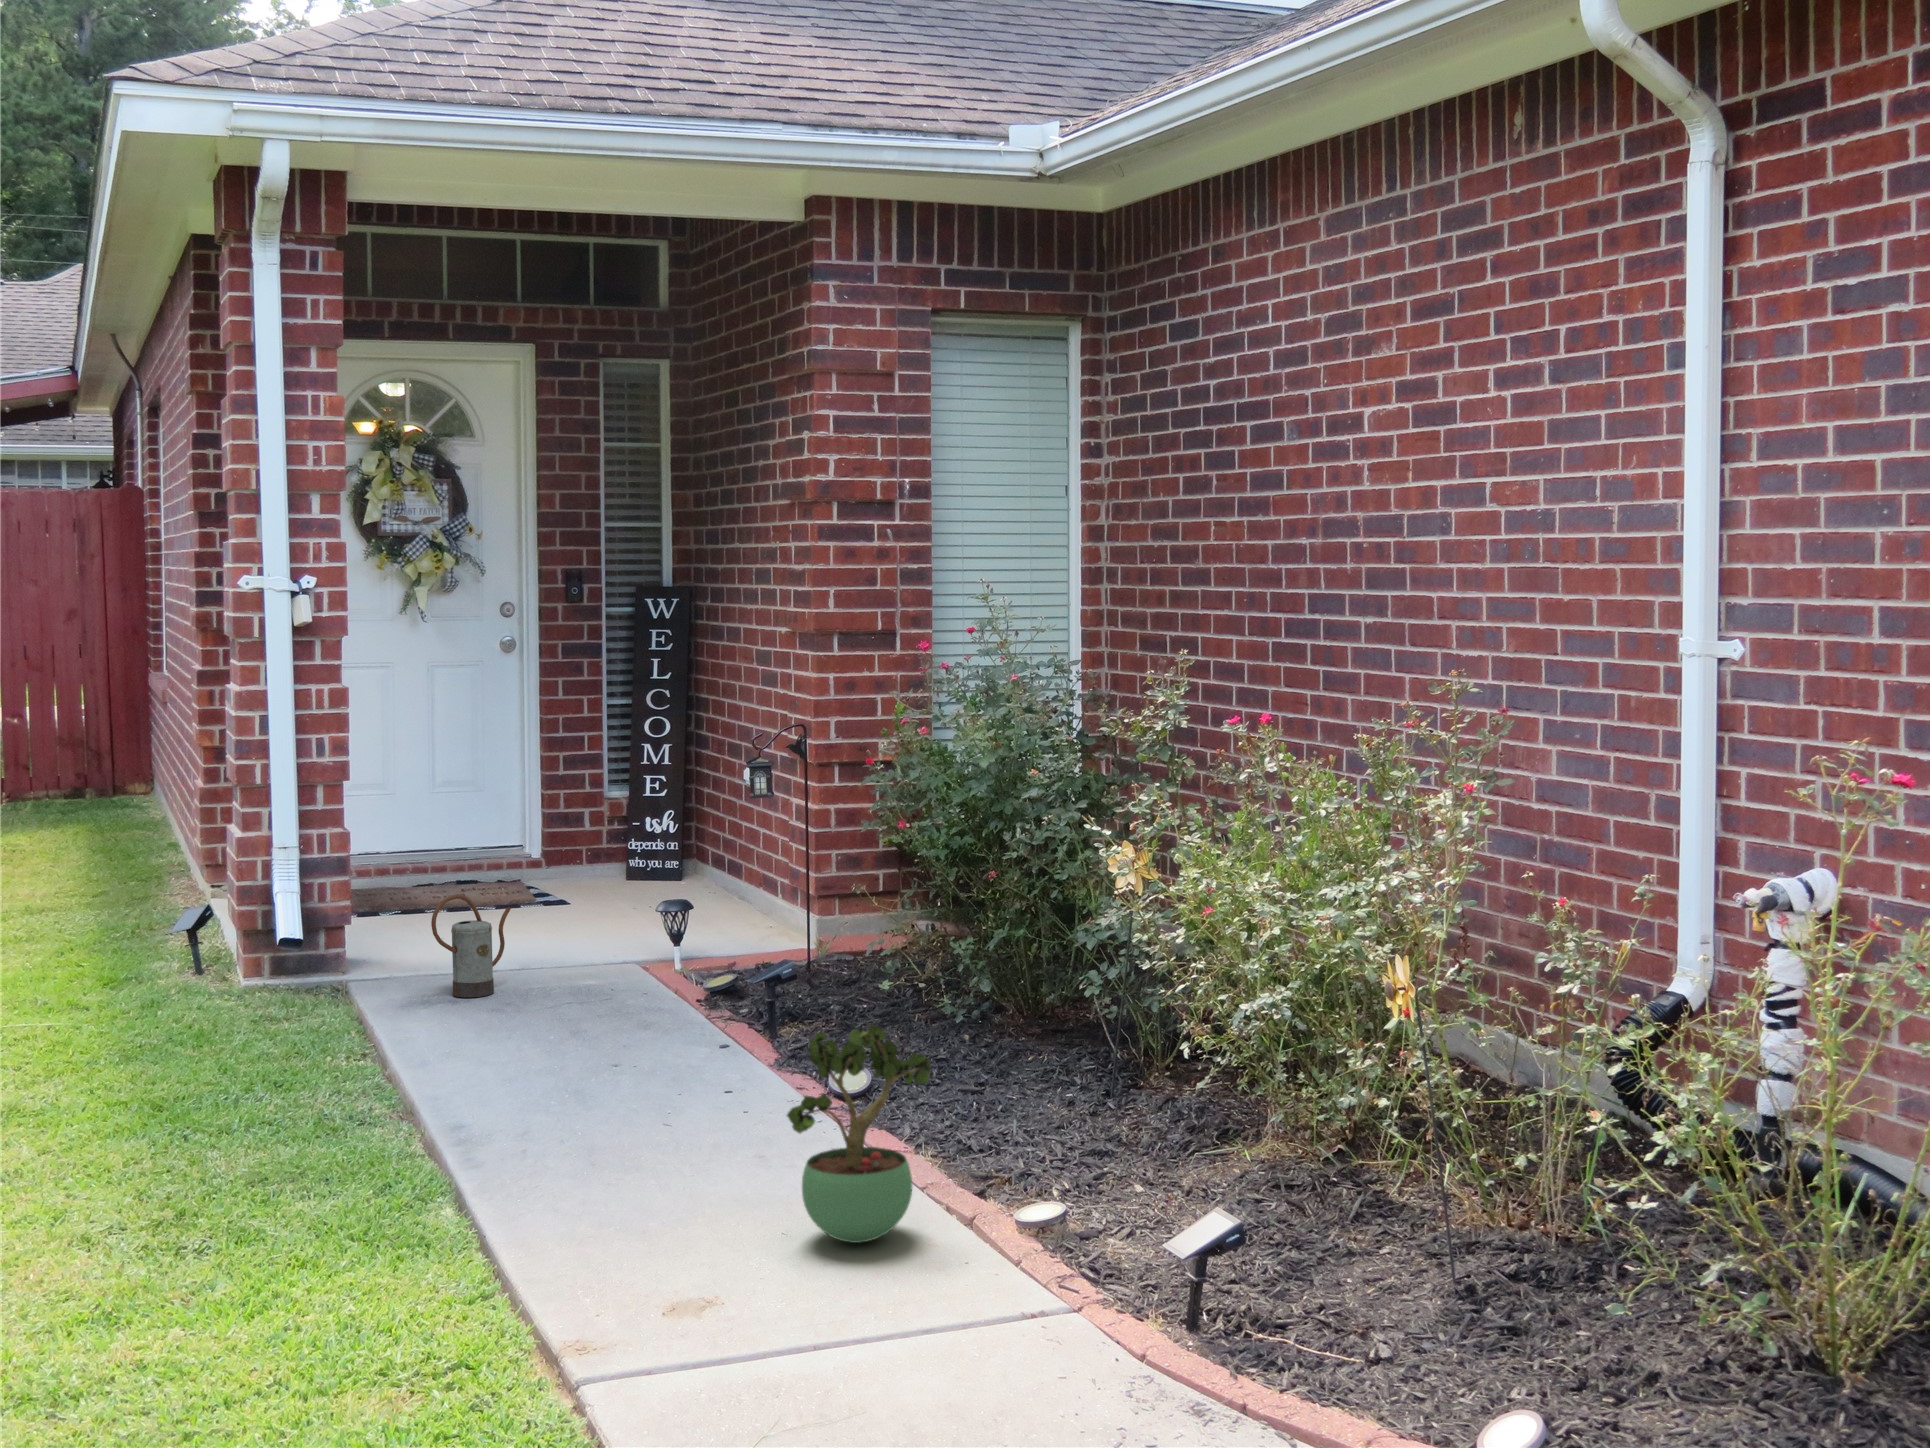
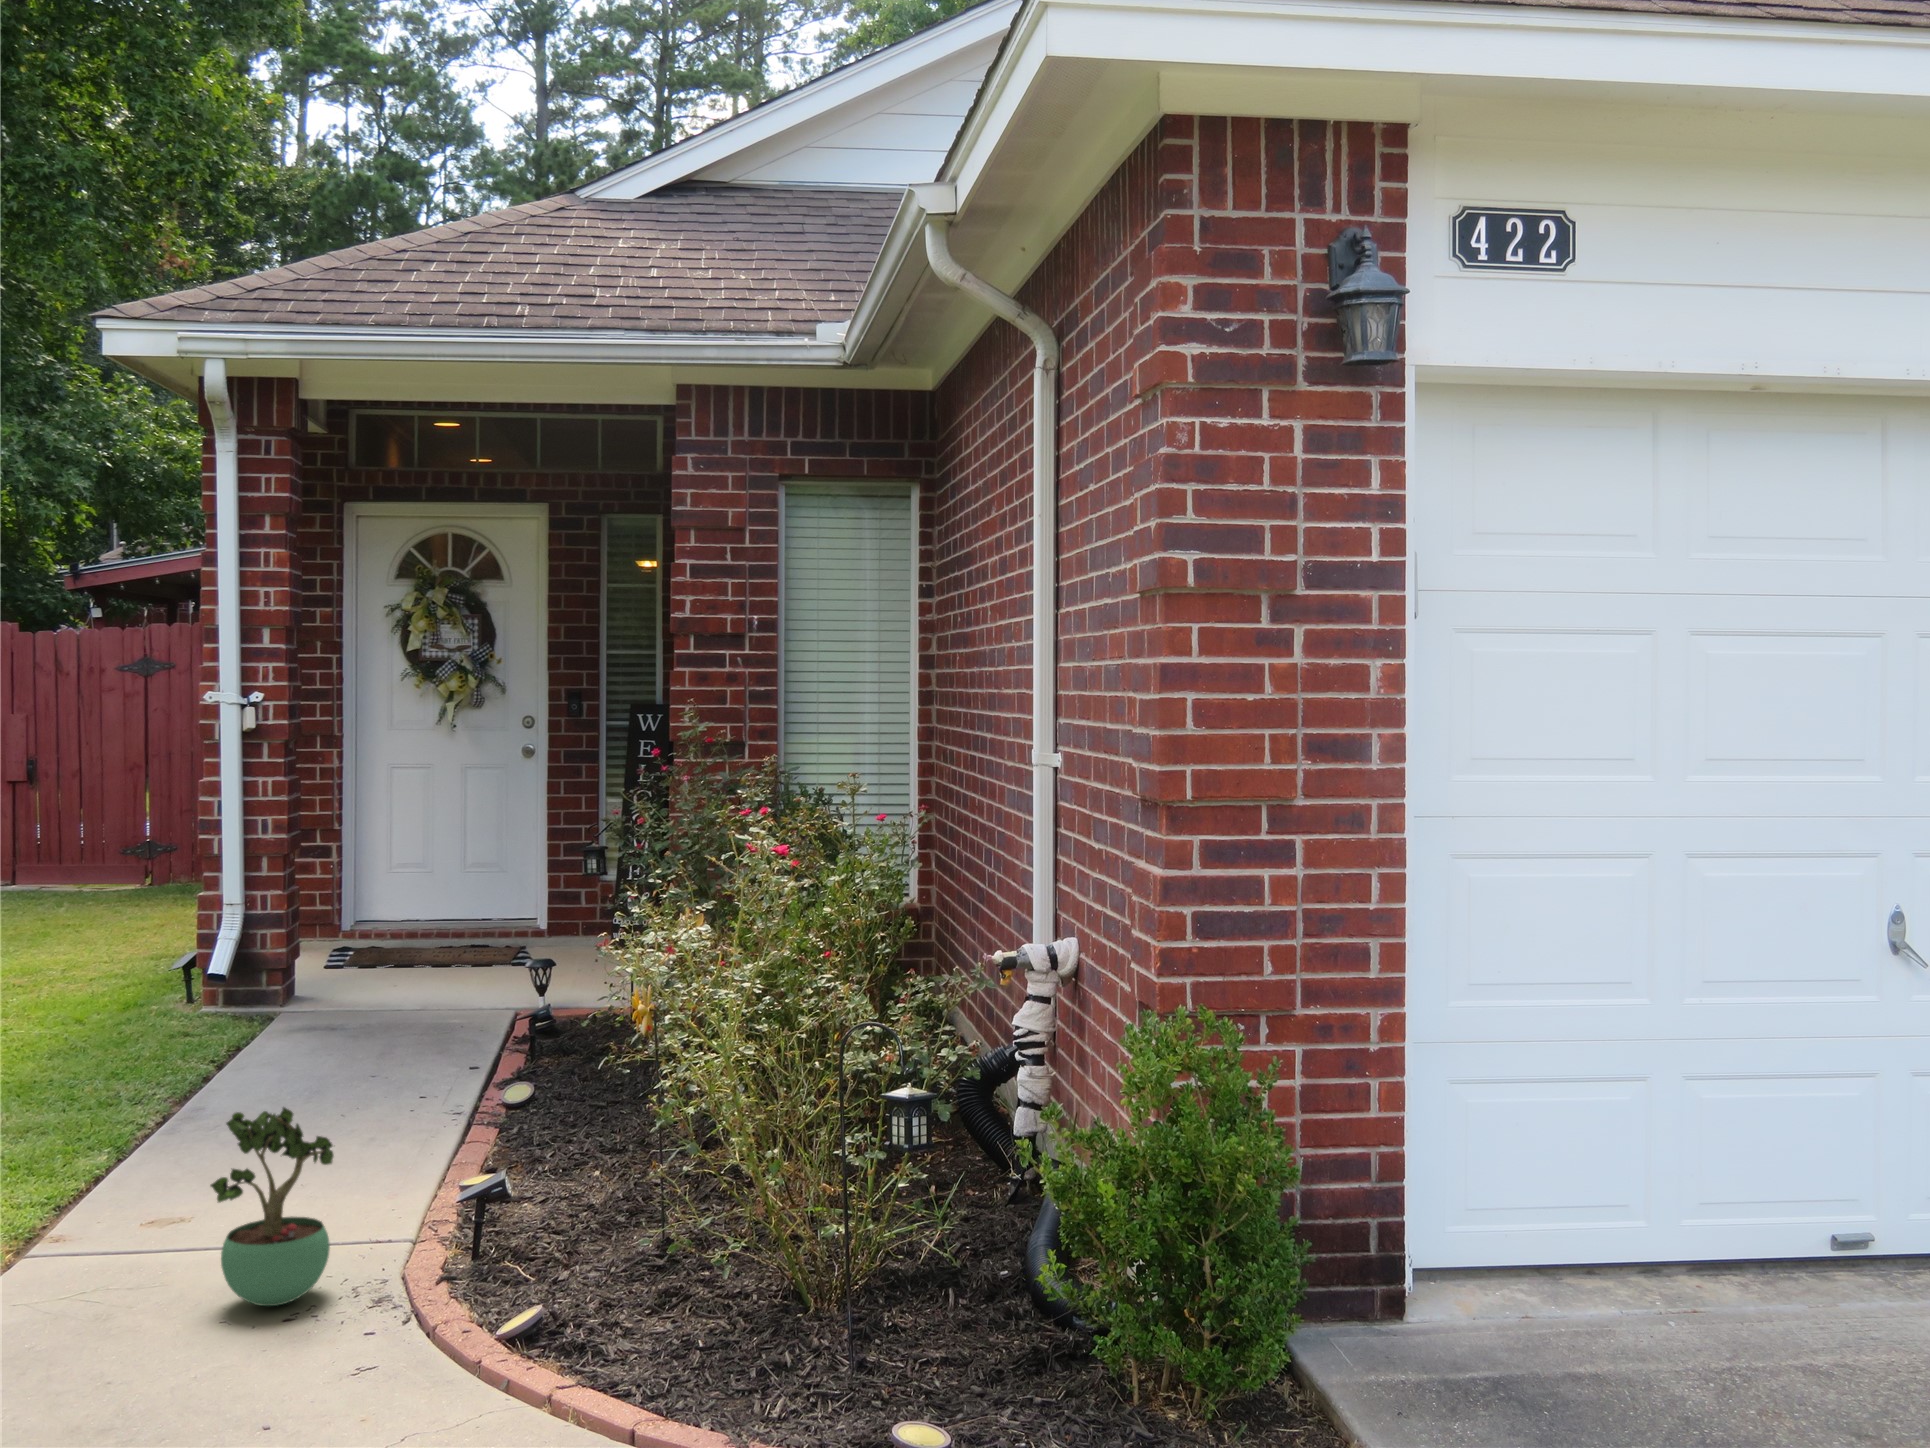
watering can: present [431,894,511,998] -> none [290,961,370,1049]

